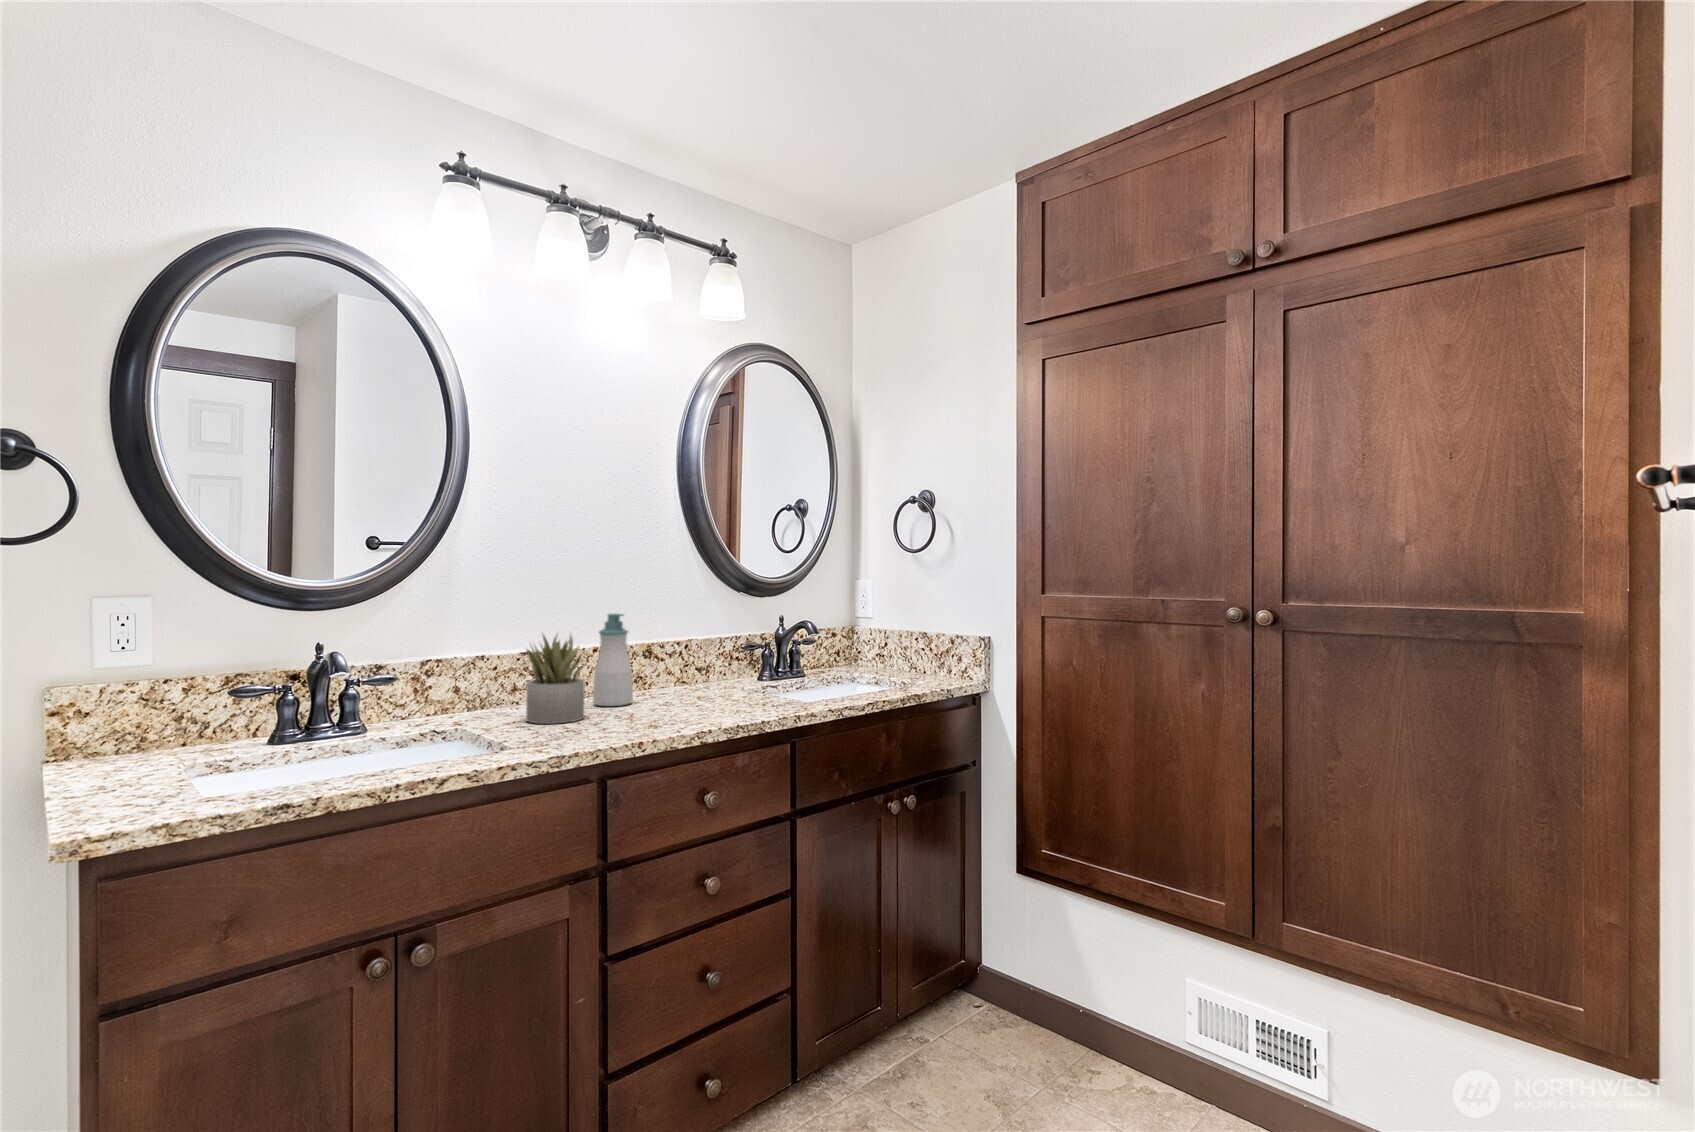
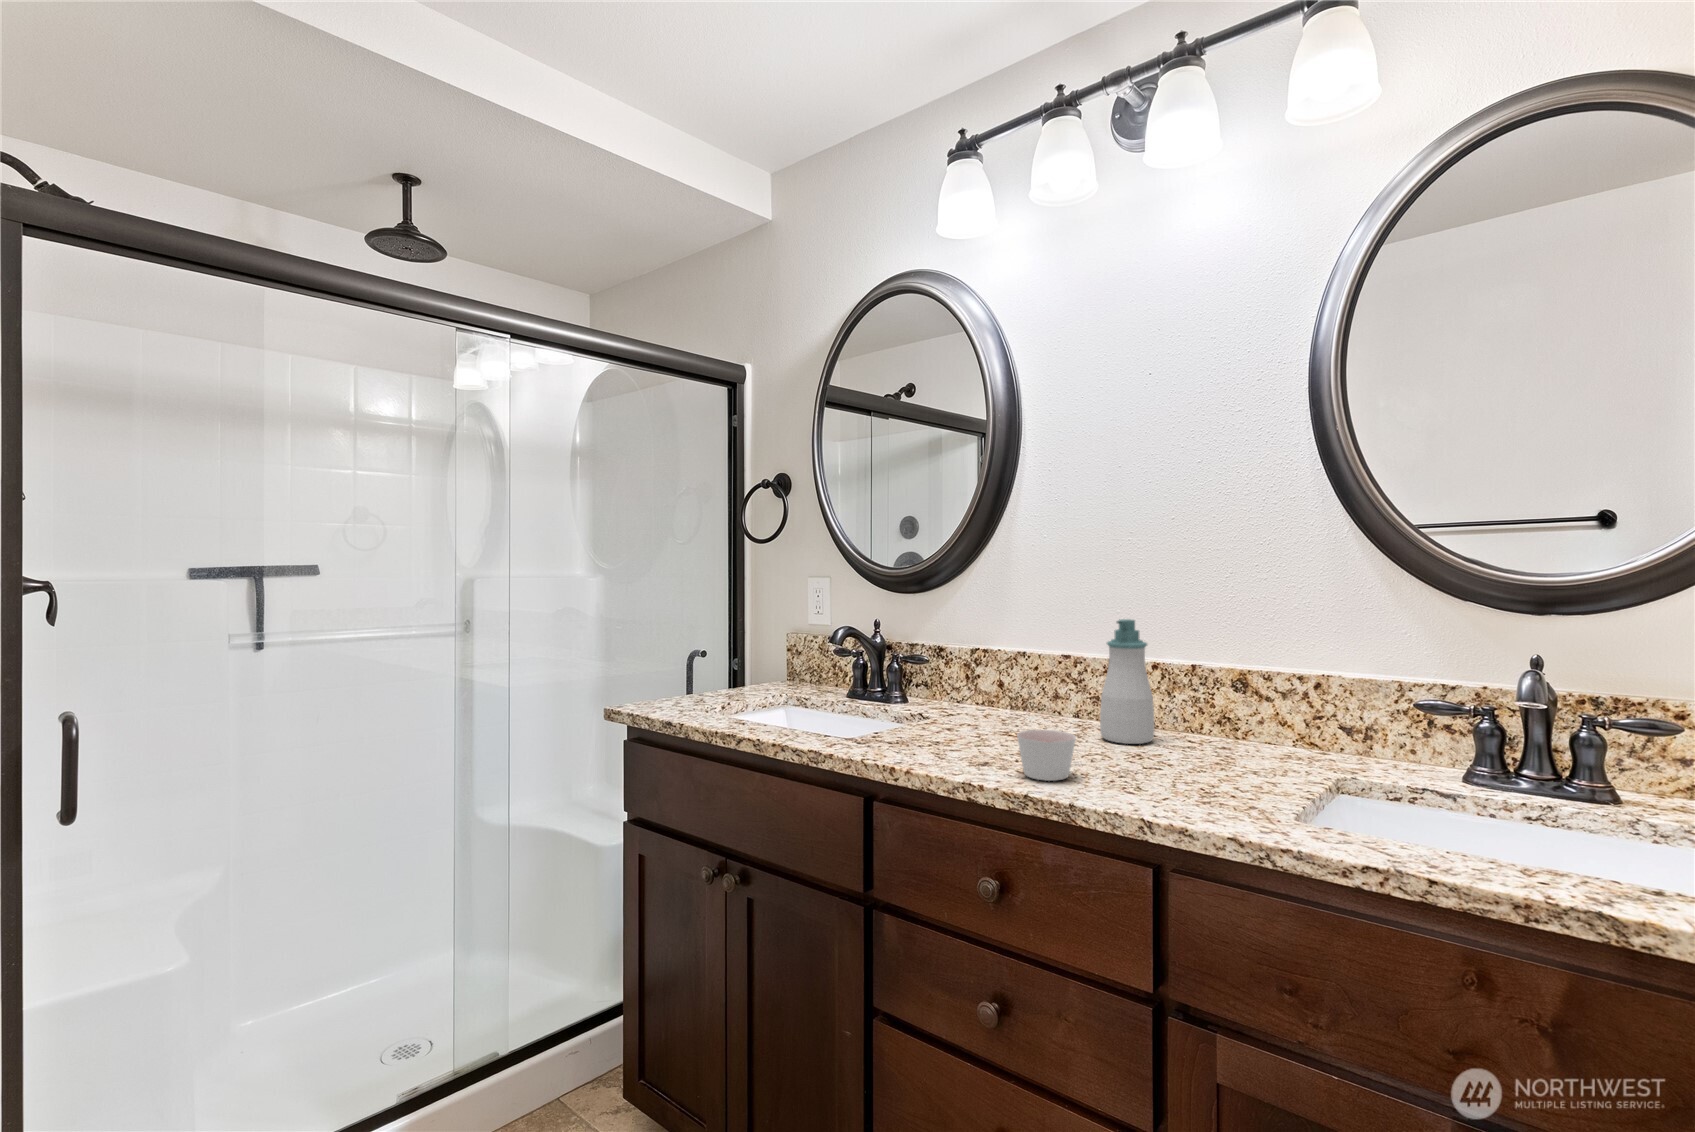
succulent plant: present [525,635,584,724] -> none [974,632,1039,740]
candle: none [683,687,723,720] -> present [1017,729,1076,781]

